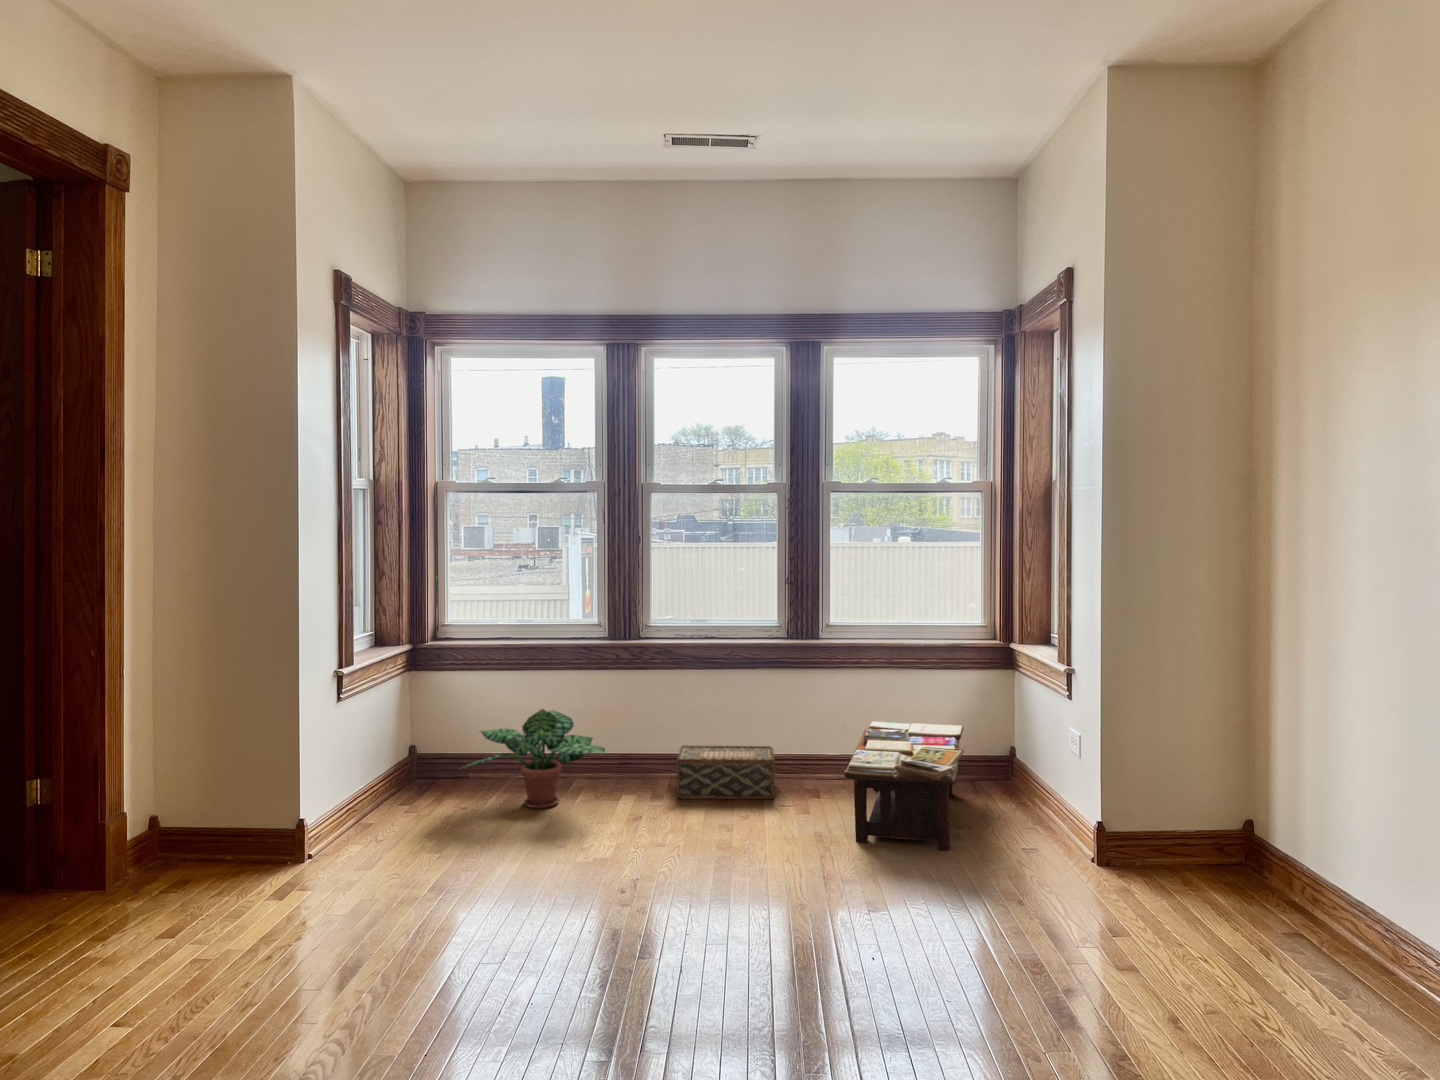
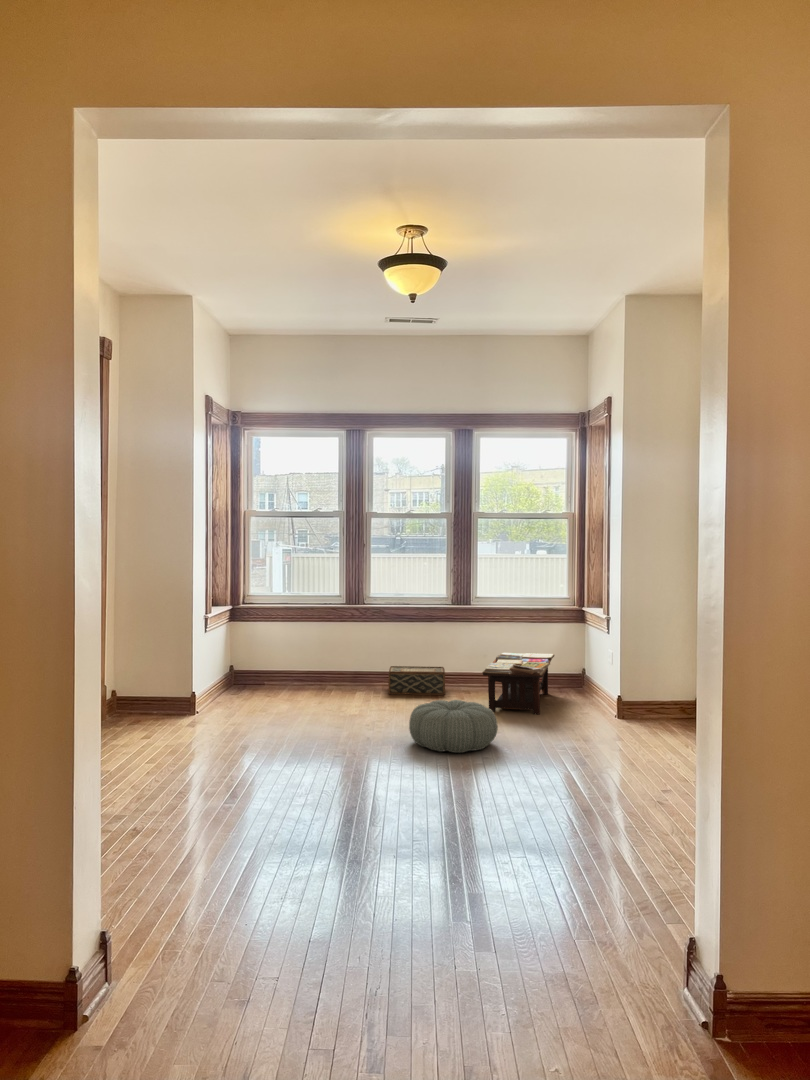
potted plant: present [467,709,605,808] -> none [266,640,349,698]
pouf: none [705,848,886,981] -> present [409,700,498,753]

